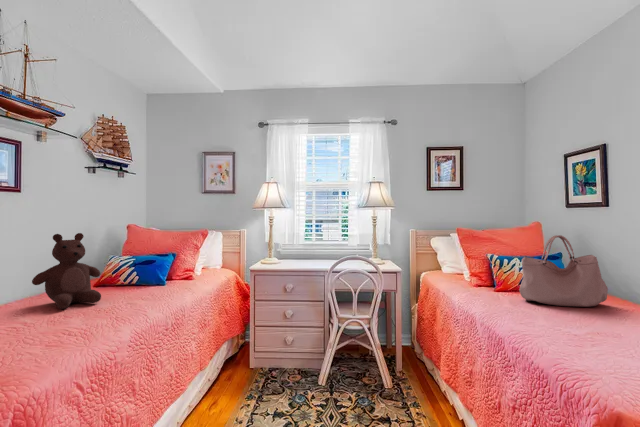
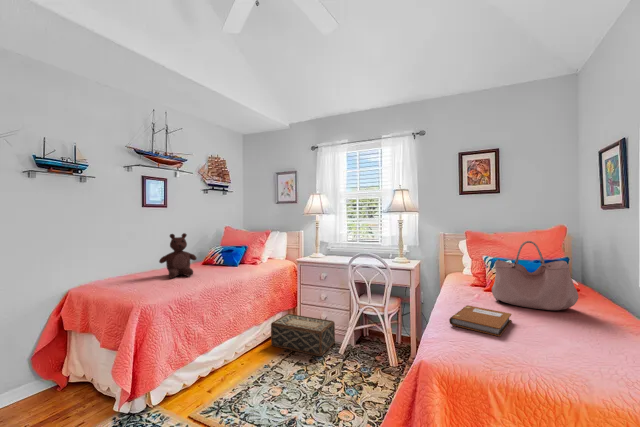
notebook: none [522,310,600,342] -> present [449,305,511,336]
woven basket: none [222,344,306,396] -> present [271,314,335,356]

